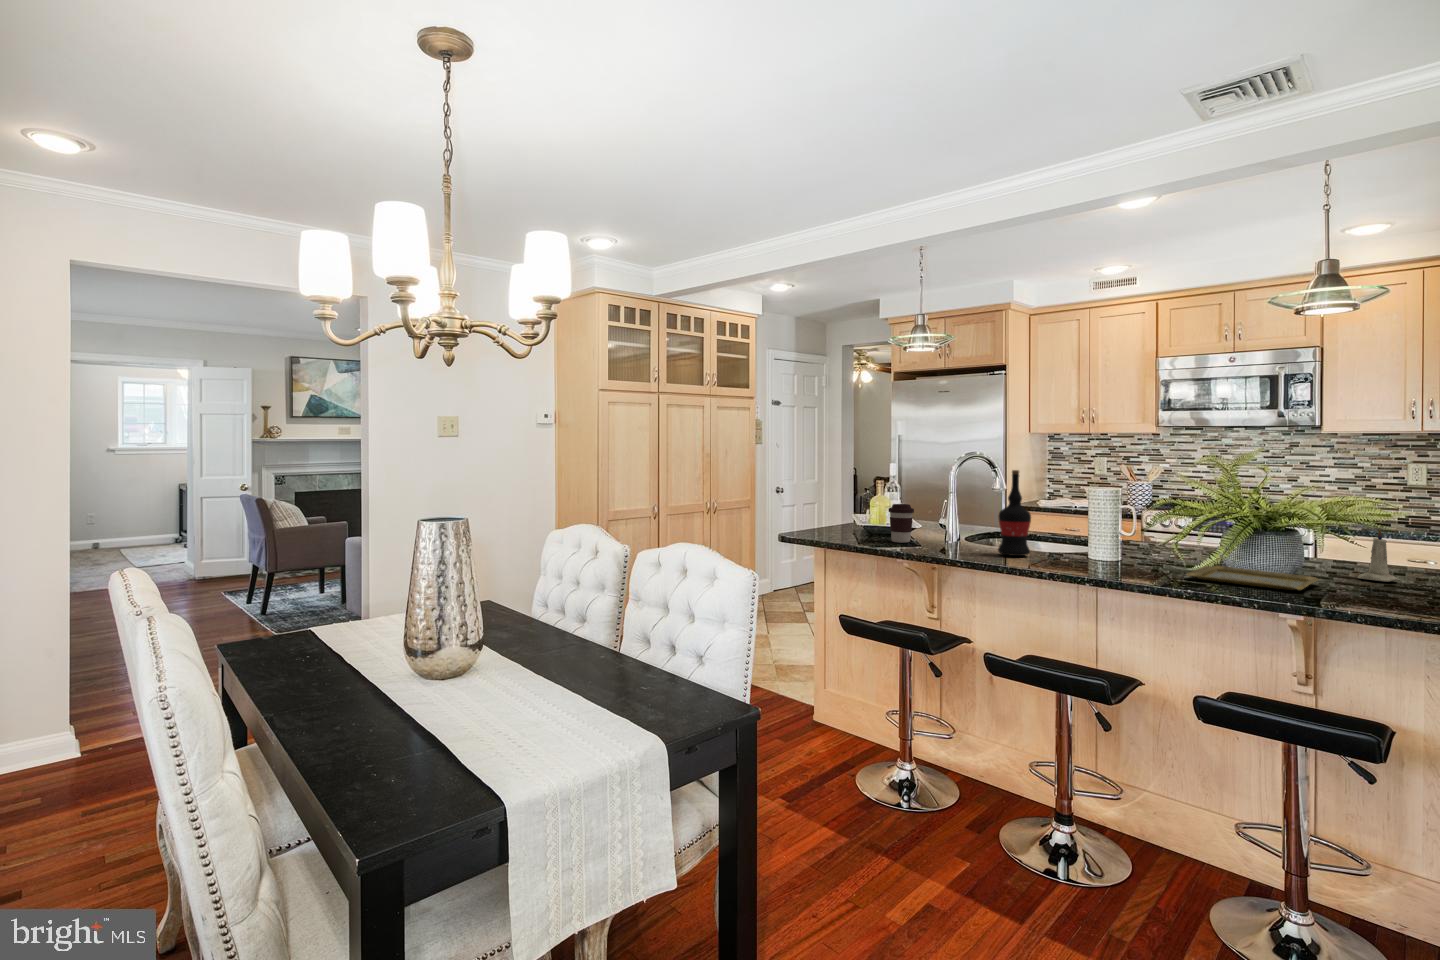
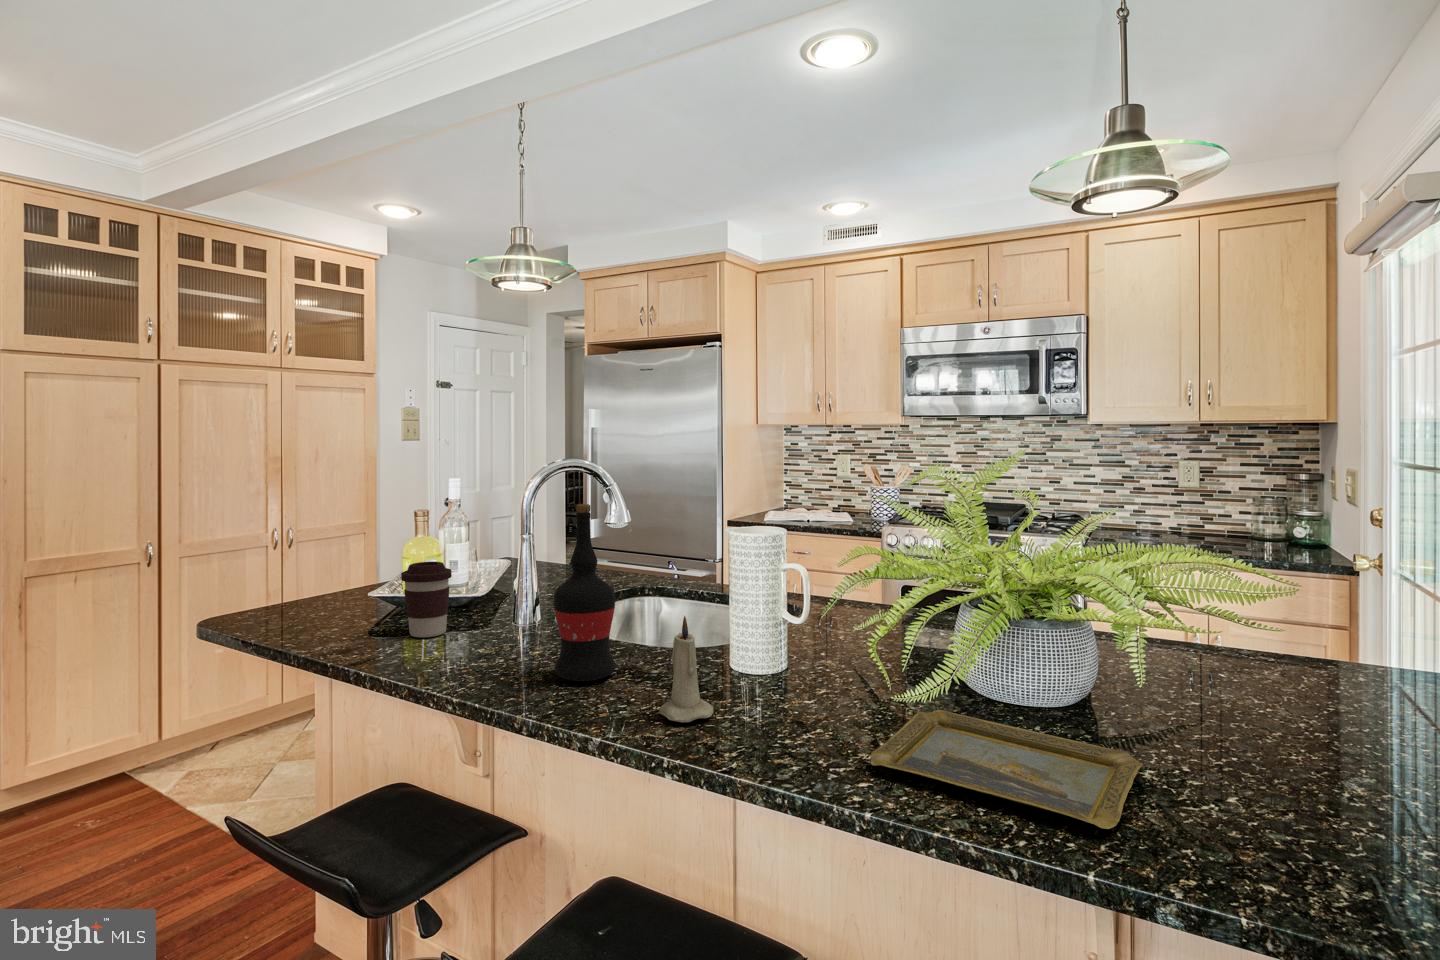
candle: present [1358,529,1398,582] -> present [659,616,713,723]

